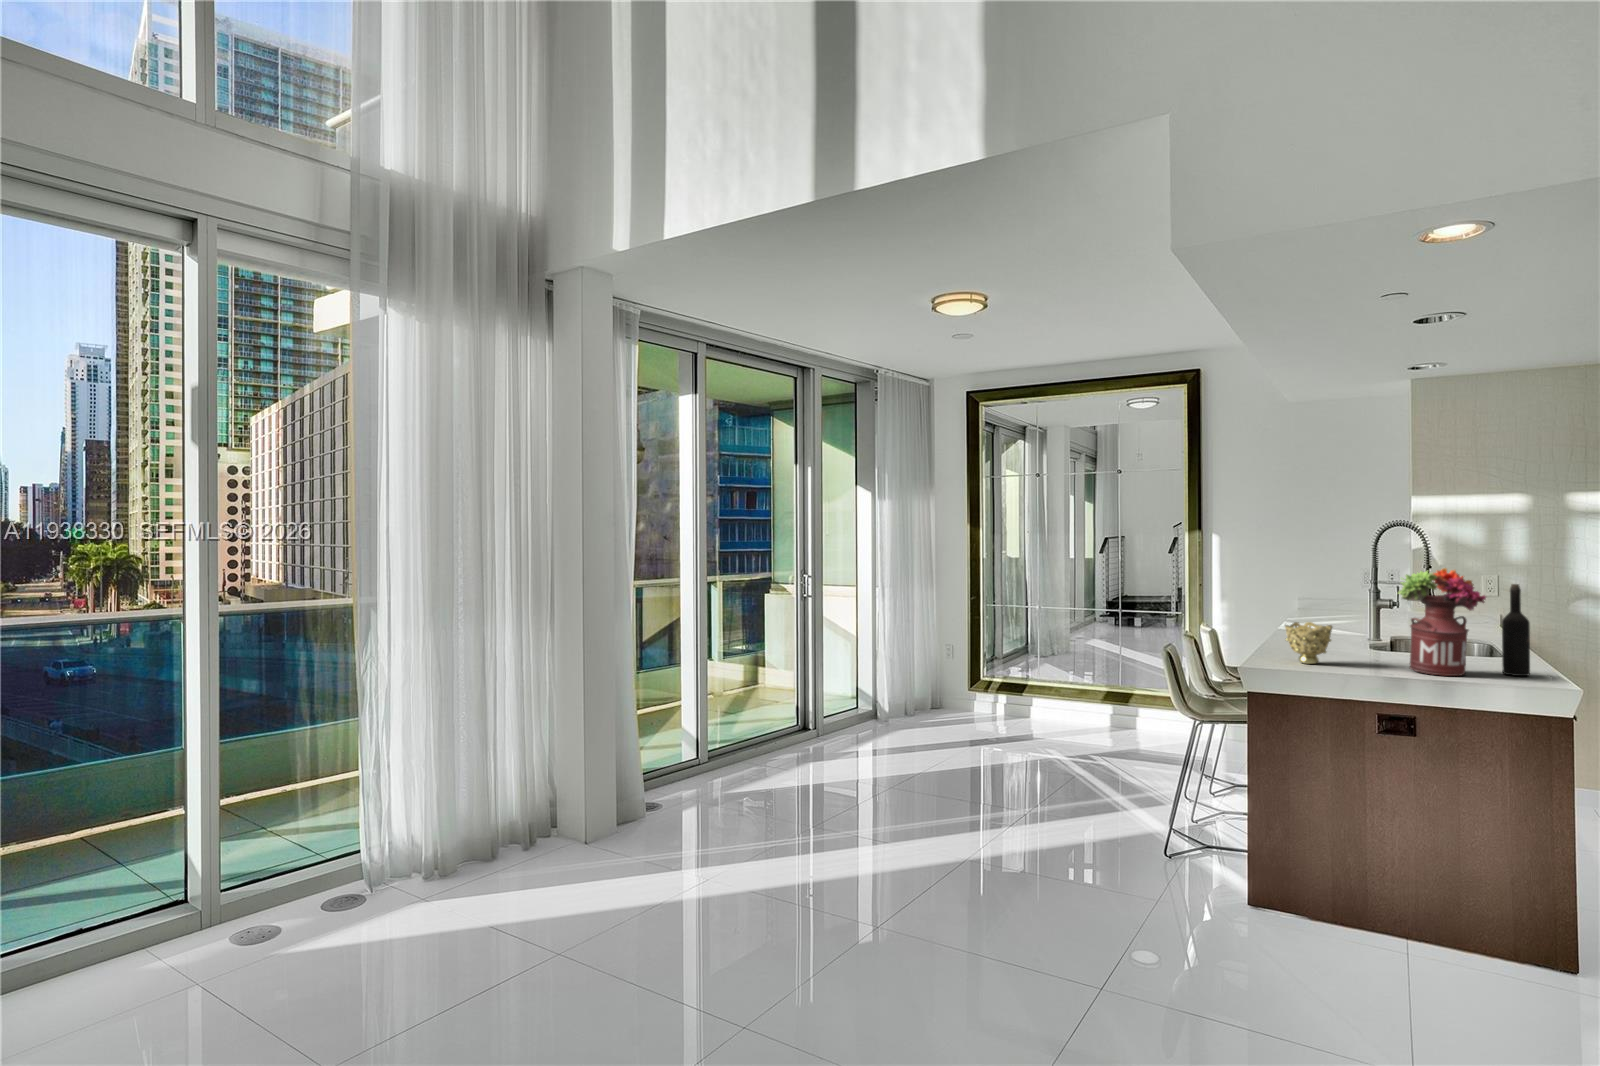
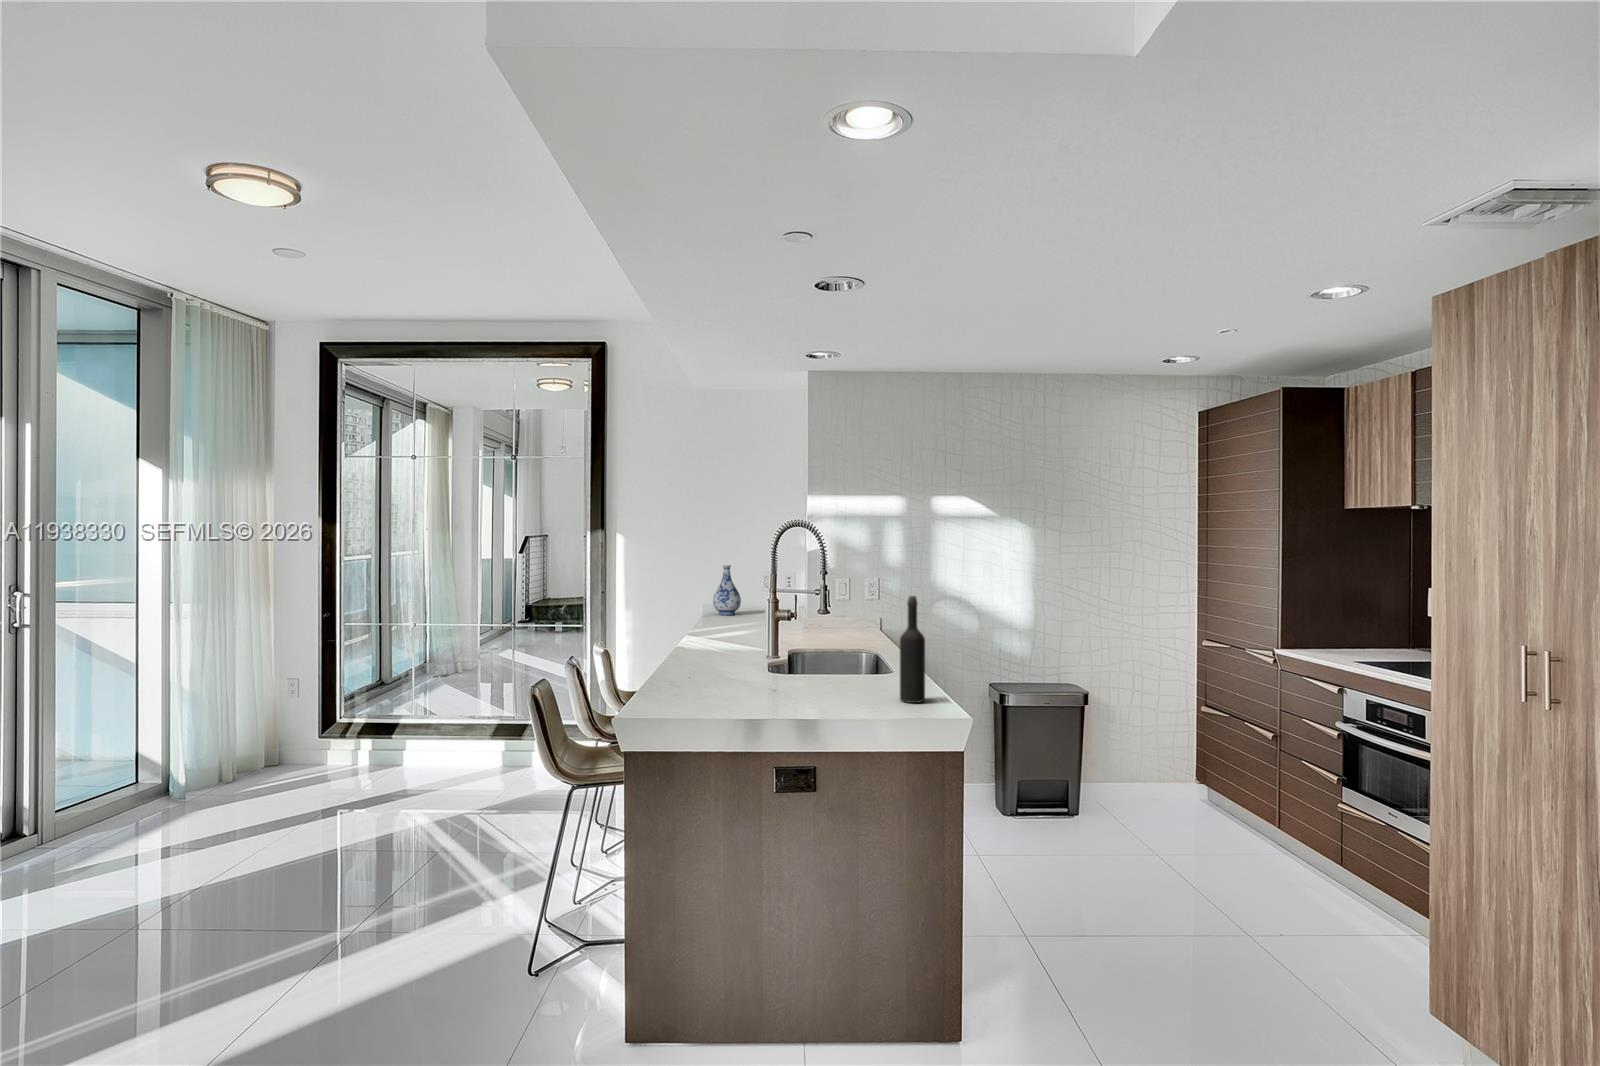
vase: none [1308,562,1338,609] -> present [713,565,741,615]
flower arrangement: present [1398,568,1486,676] -> none [799,578,889,711]
decorative bowl: present [1285,622,1332,664] -> none [672,650,728,706]

